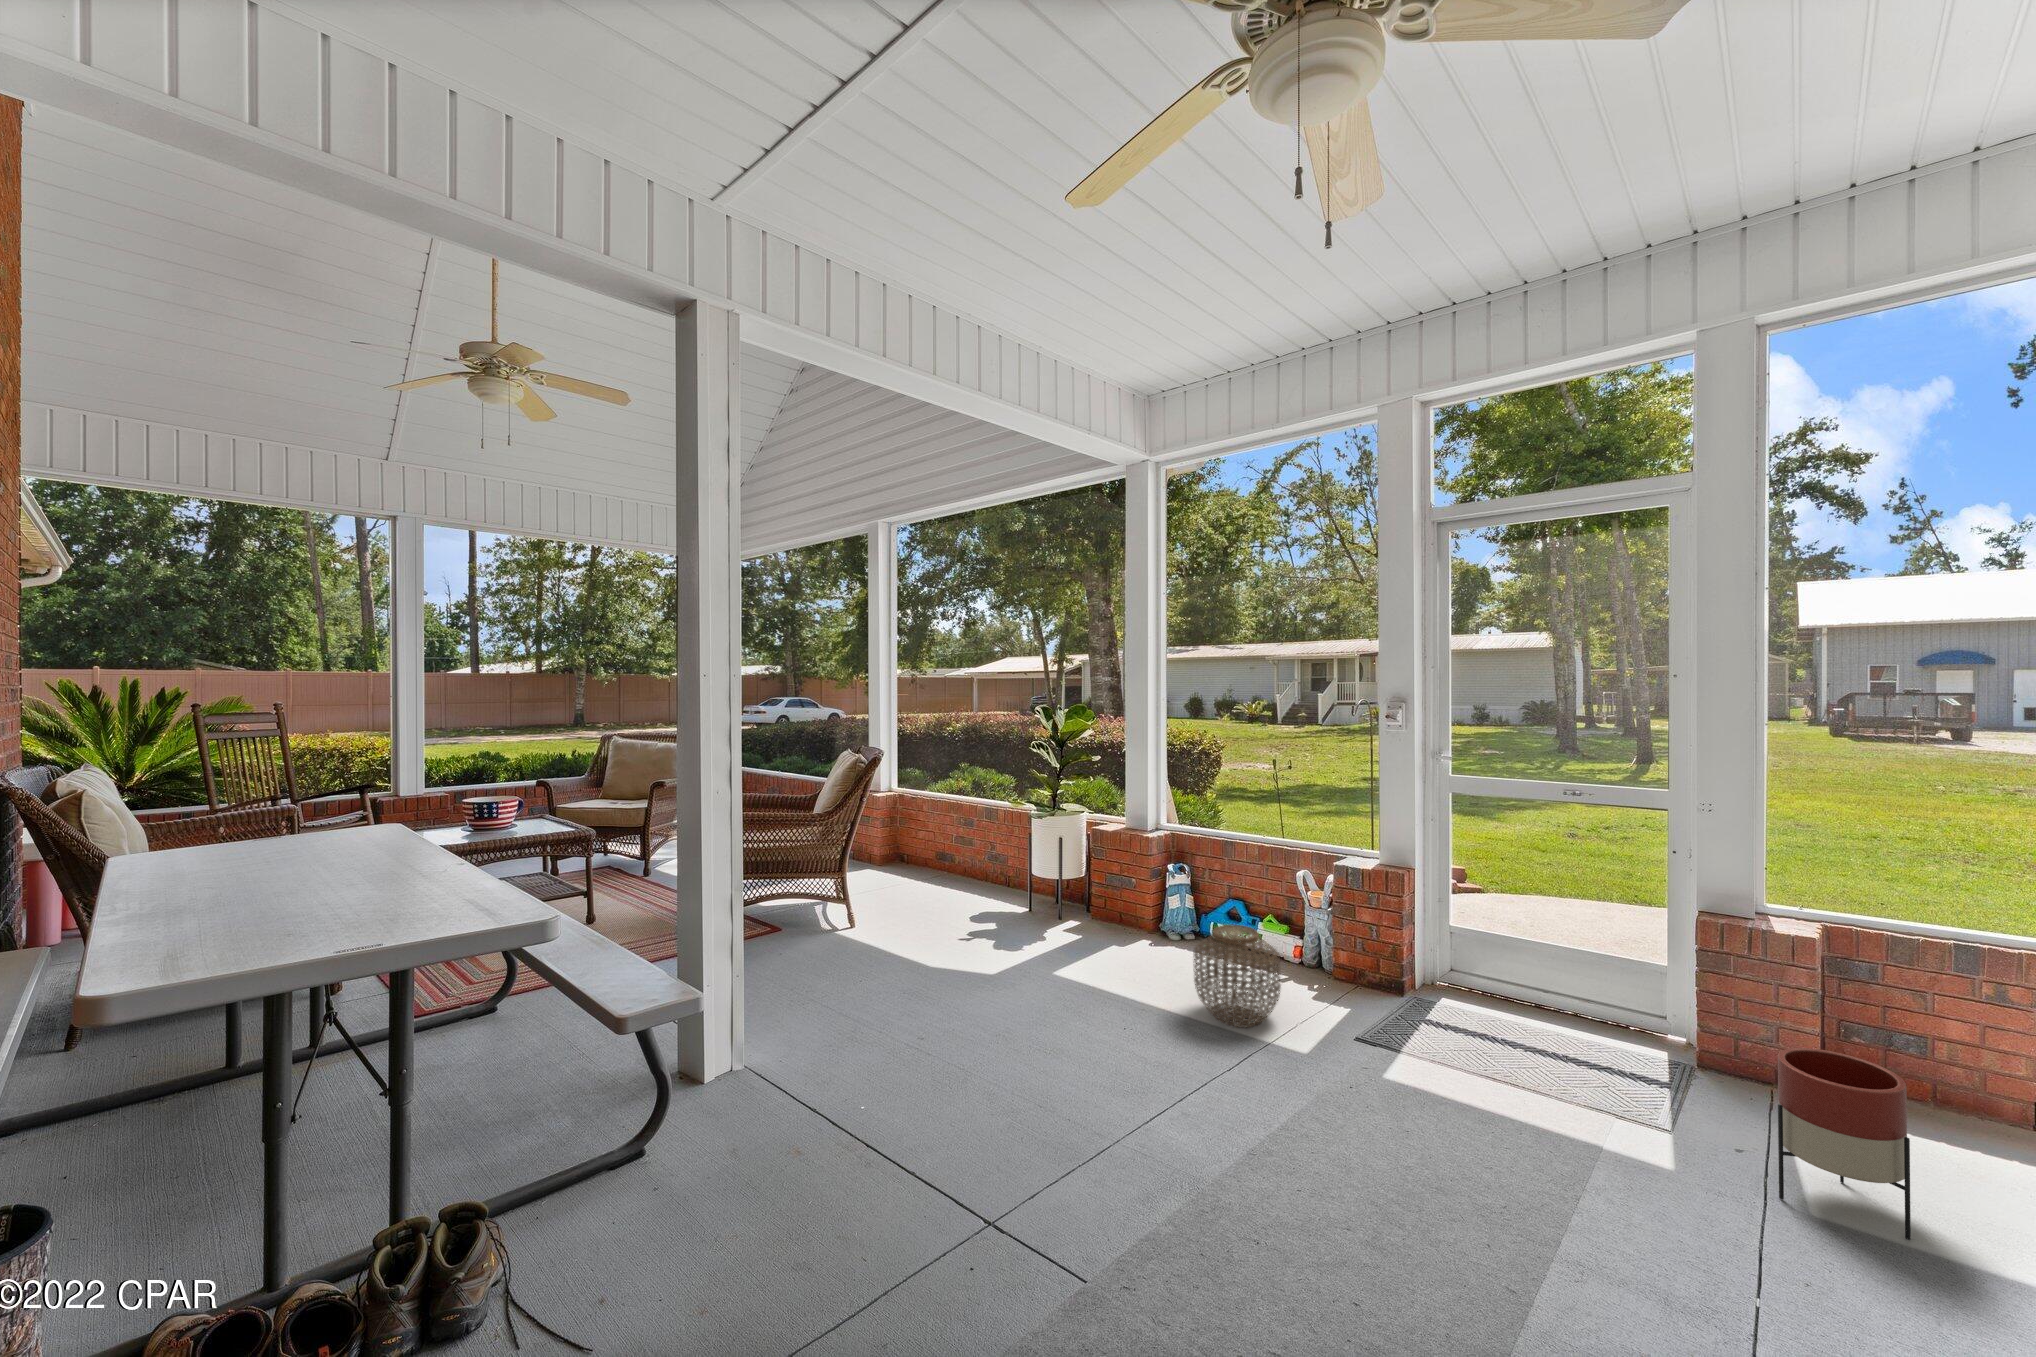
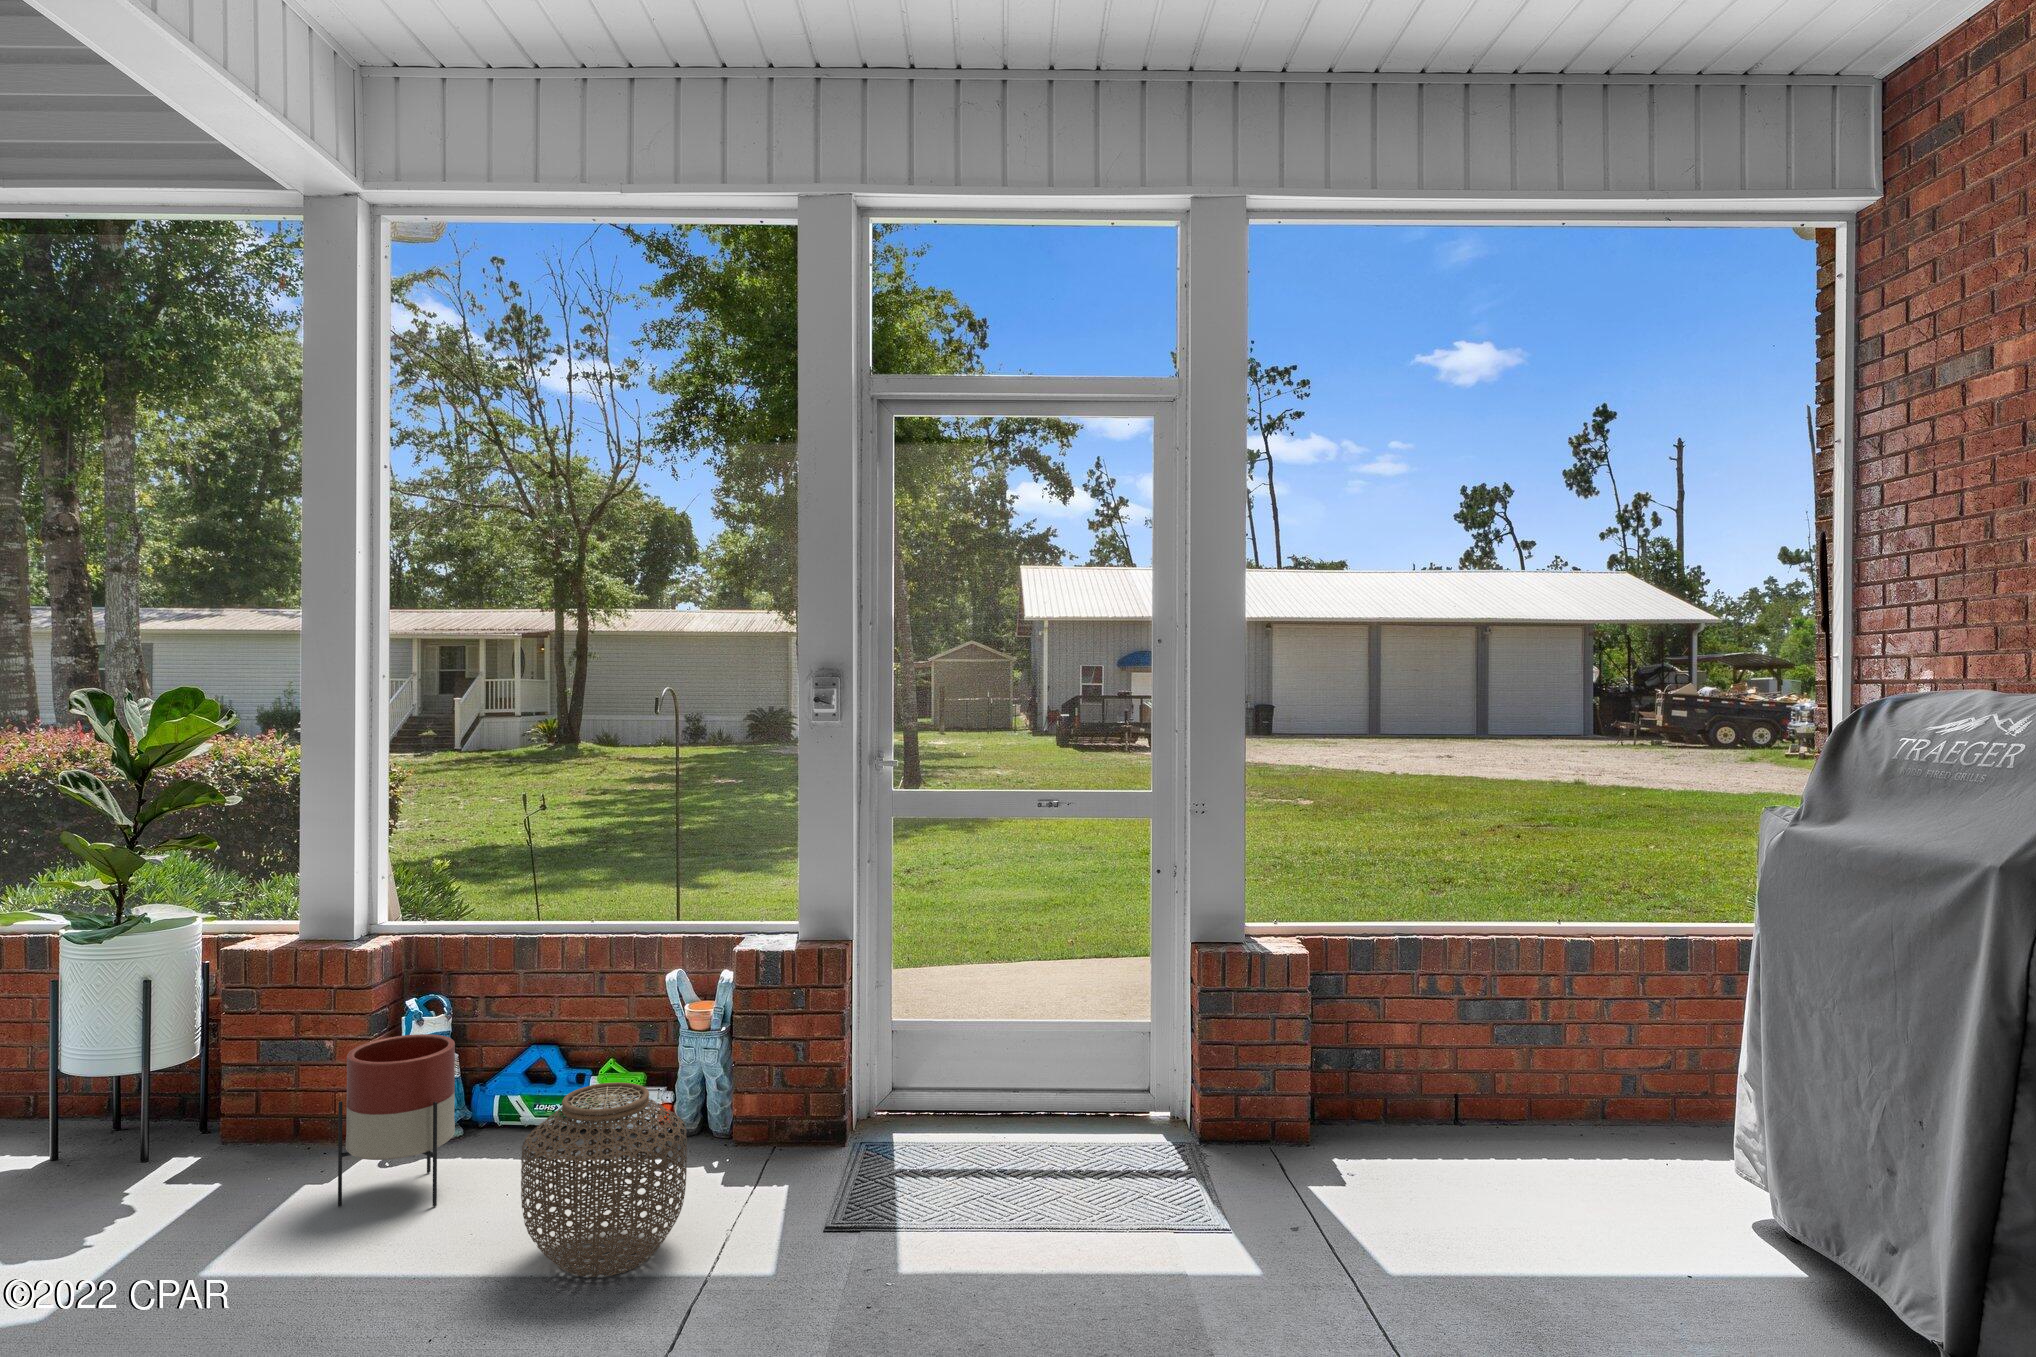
planter: present [1778,1048,1911,1240] -> present [338,1034,455,1207]

